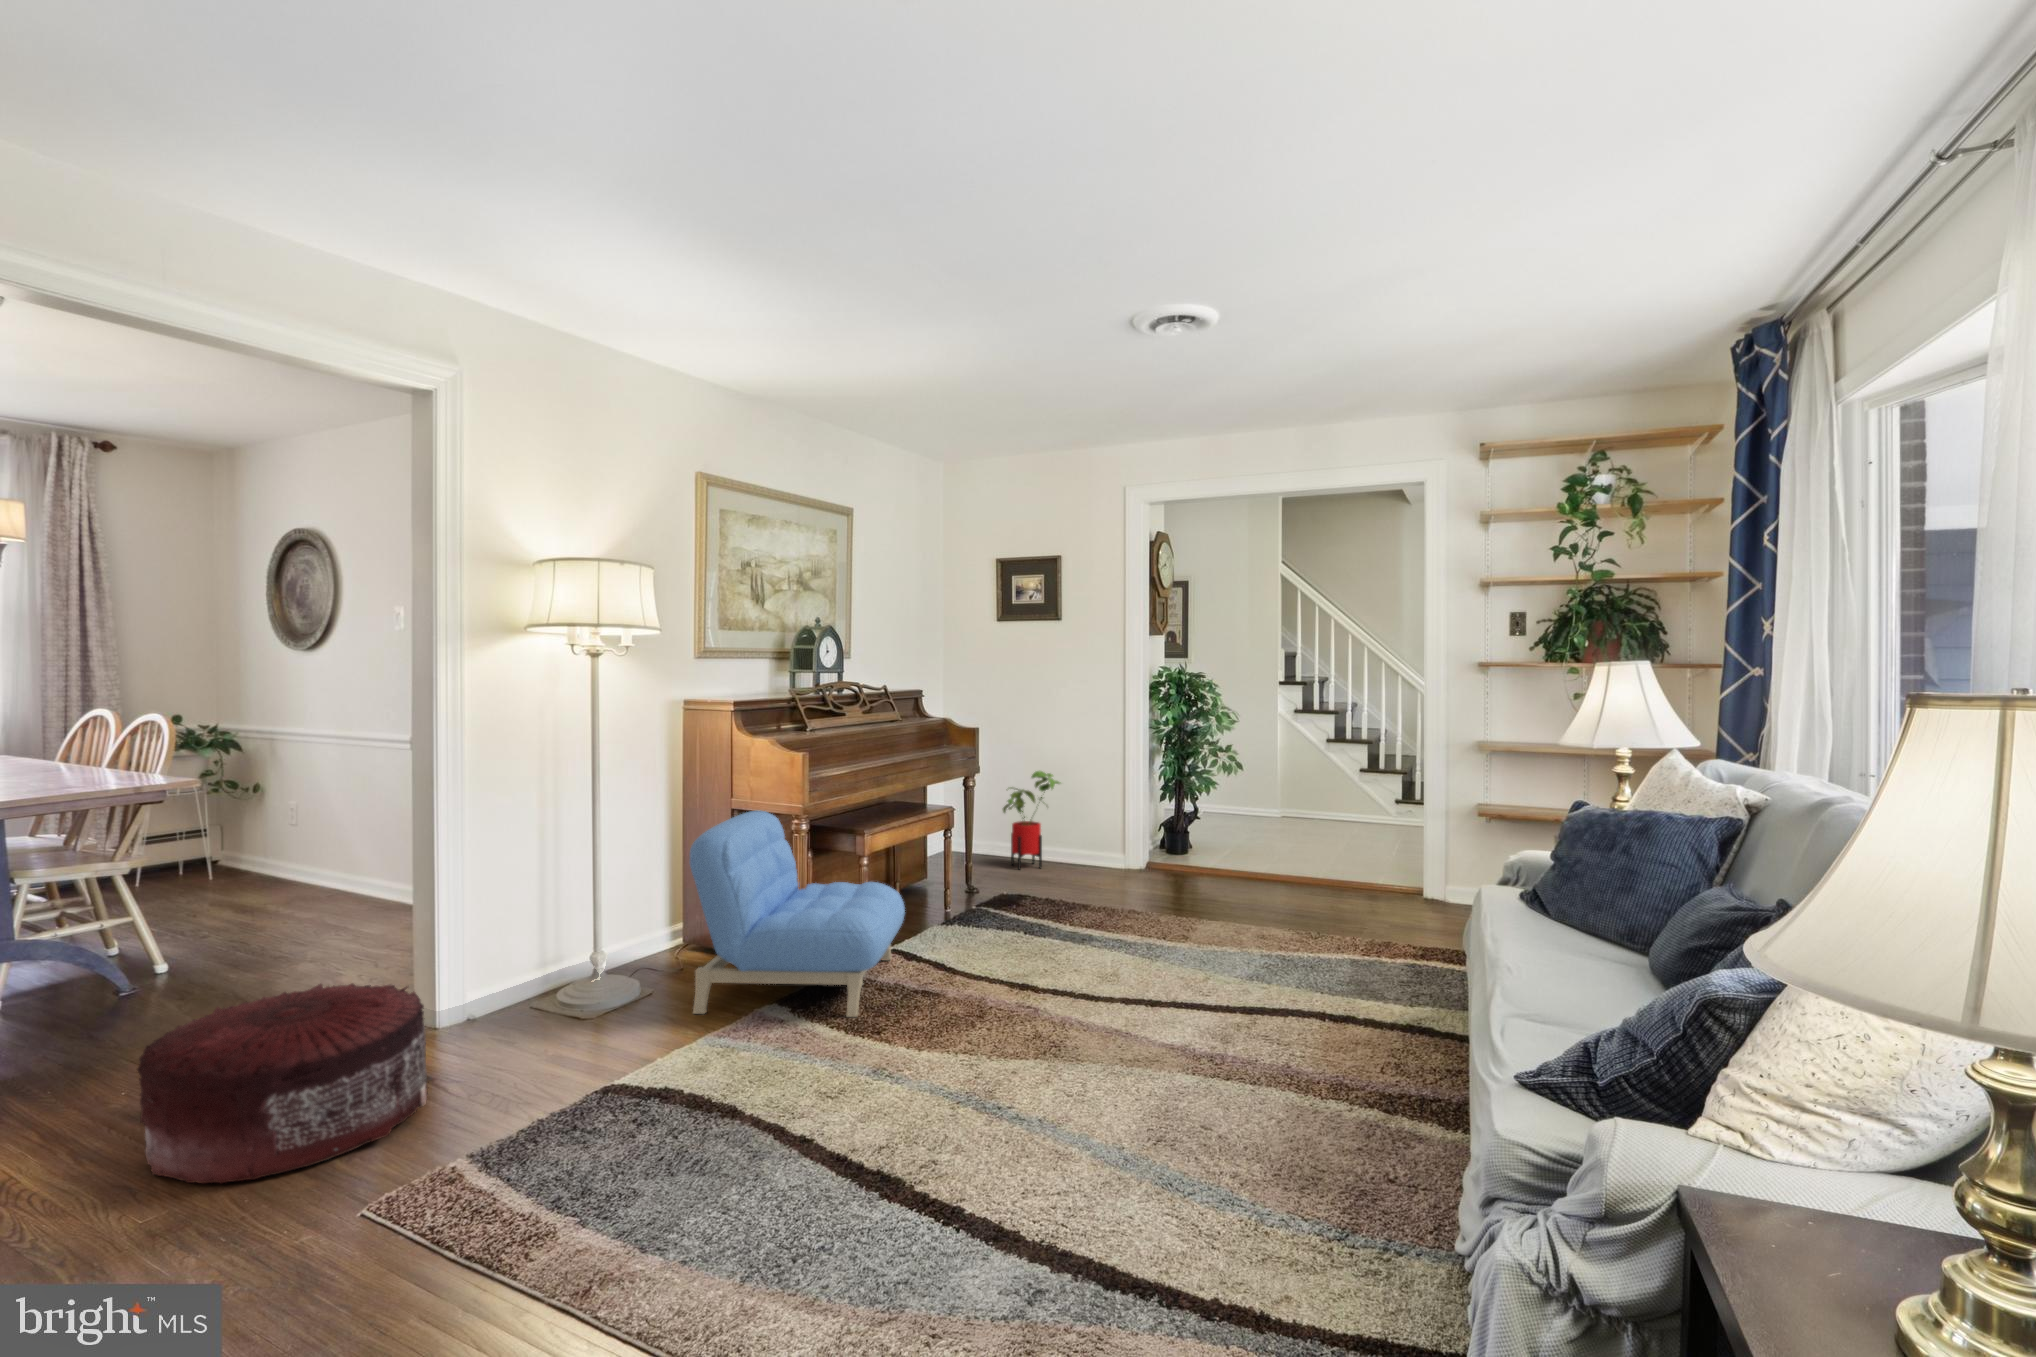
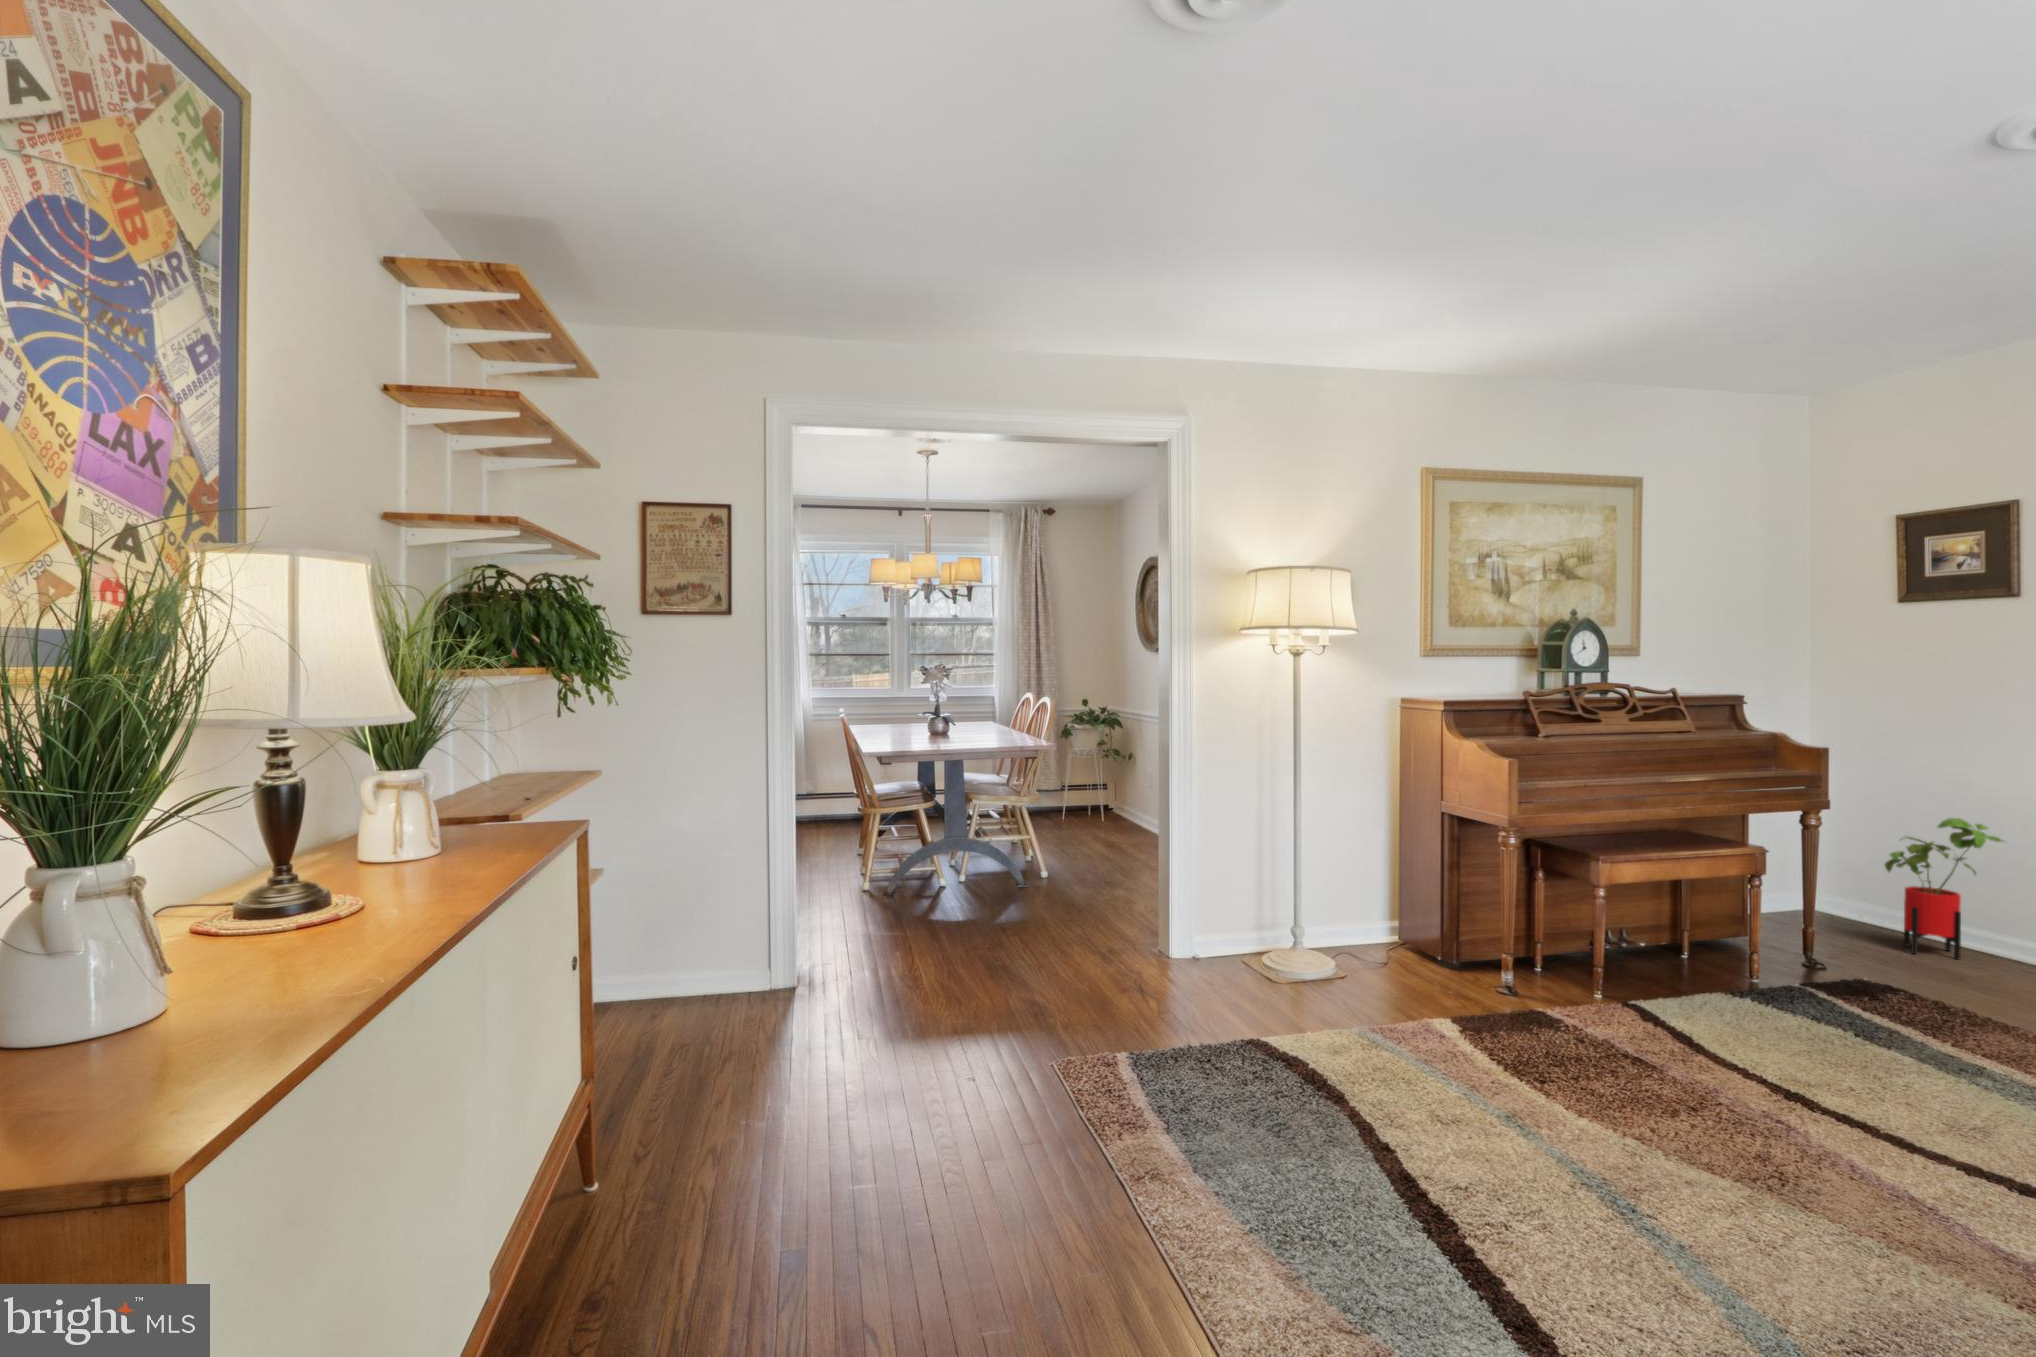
armchair: present [690,811,905,1017] -> none [1365,816,1635,1058]
pouf: present [137,984,428,1183] -> none [963,899,1135,1024]

